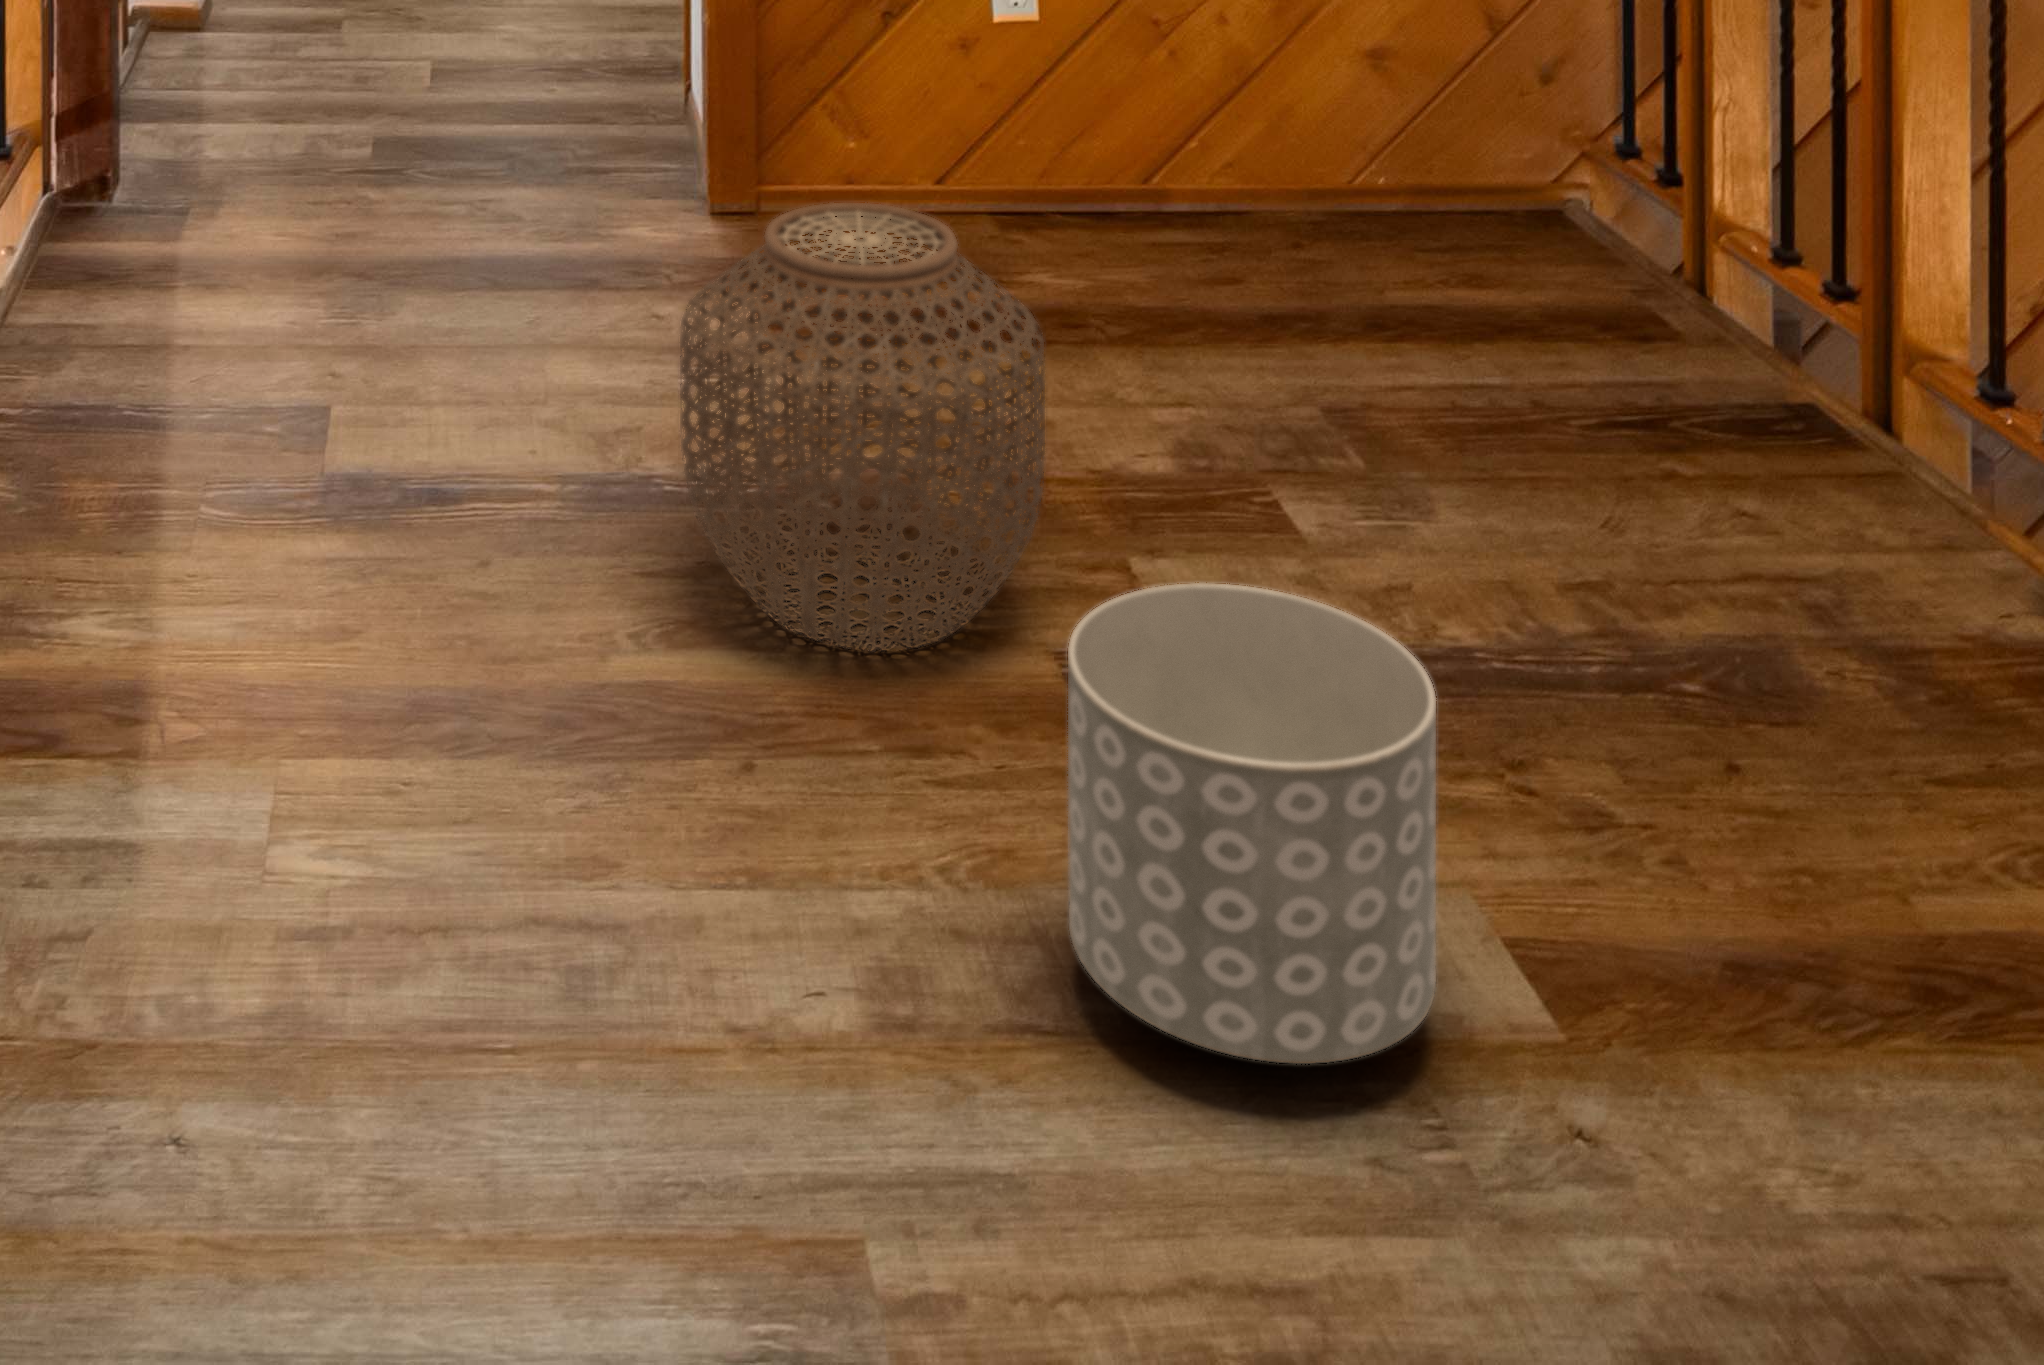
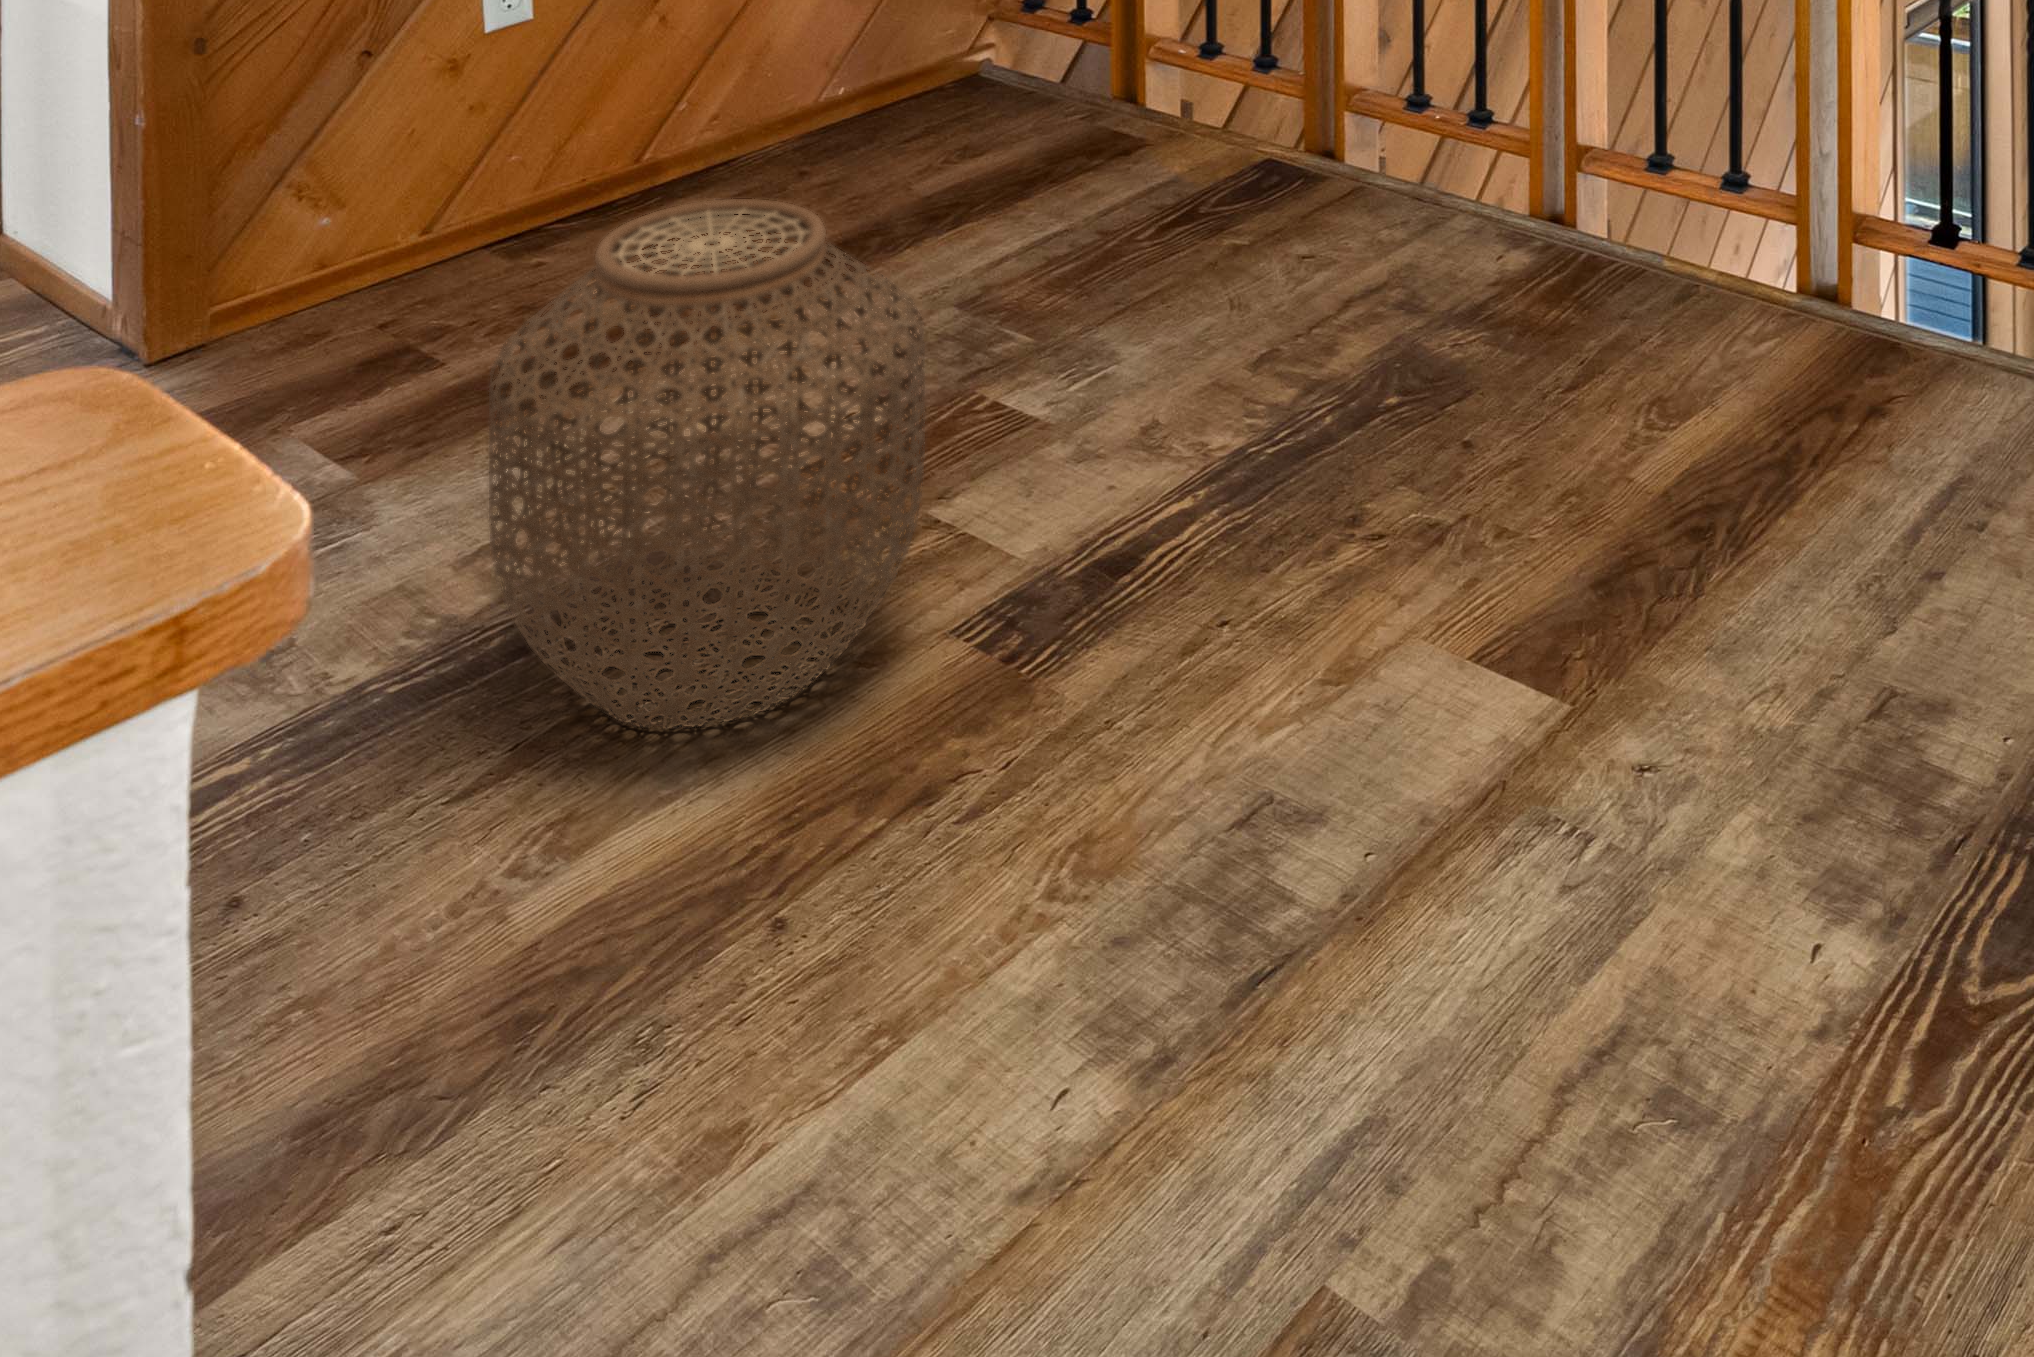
planter: present [1068,583,1436,1064] -> none [1226,433,1582,912]

